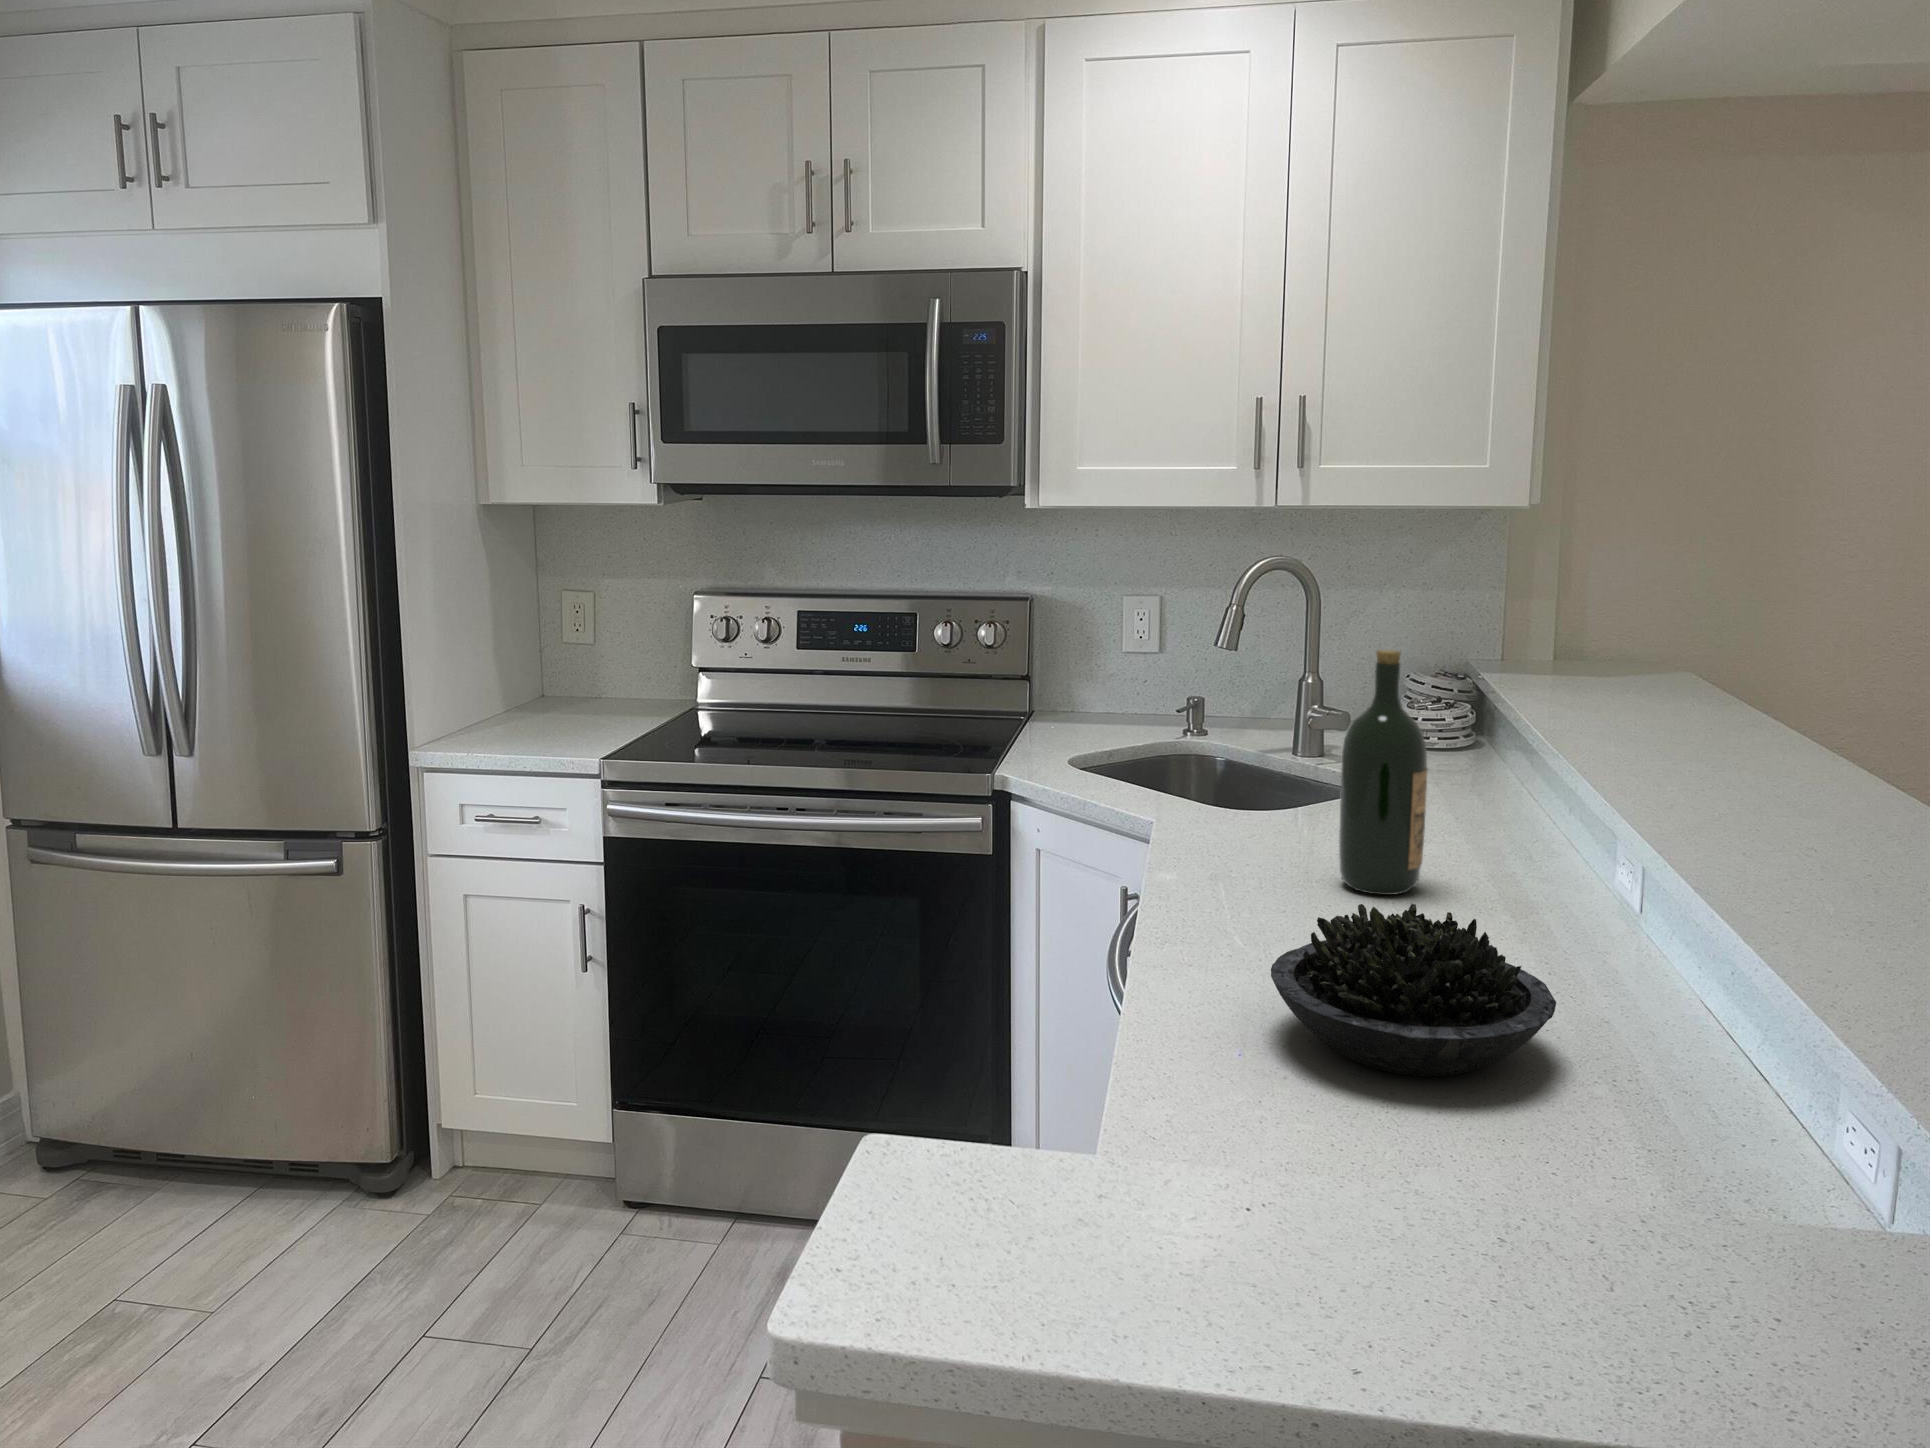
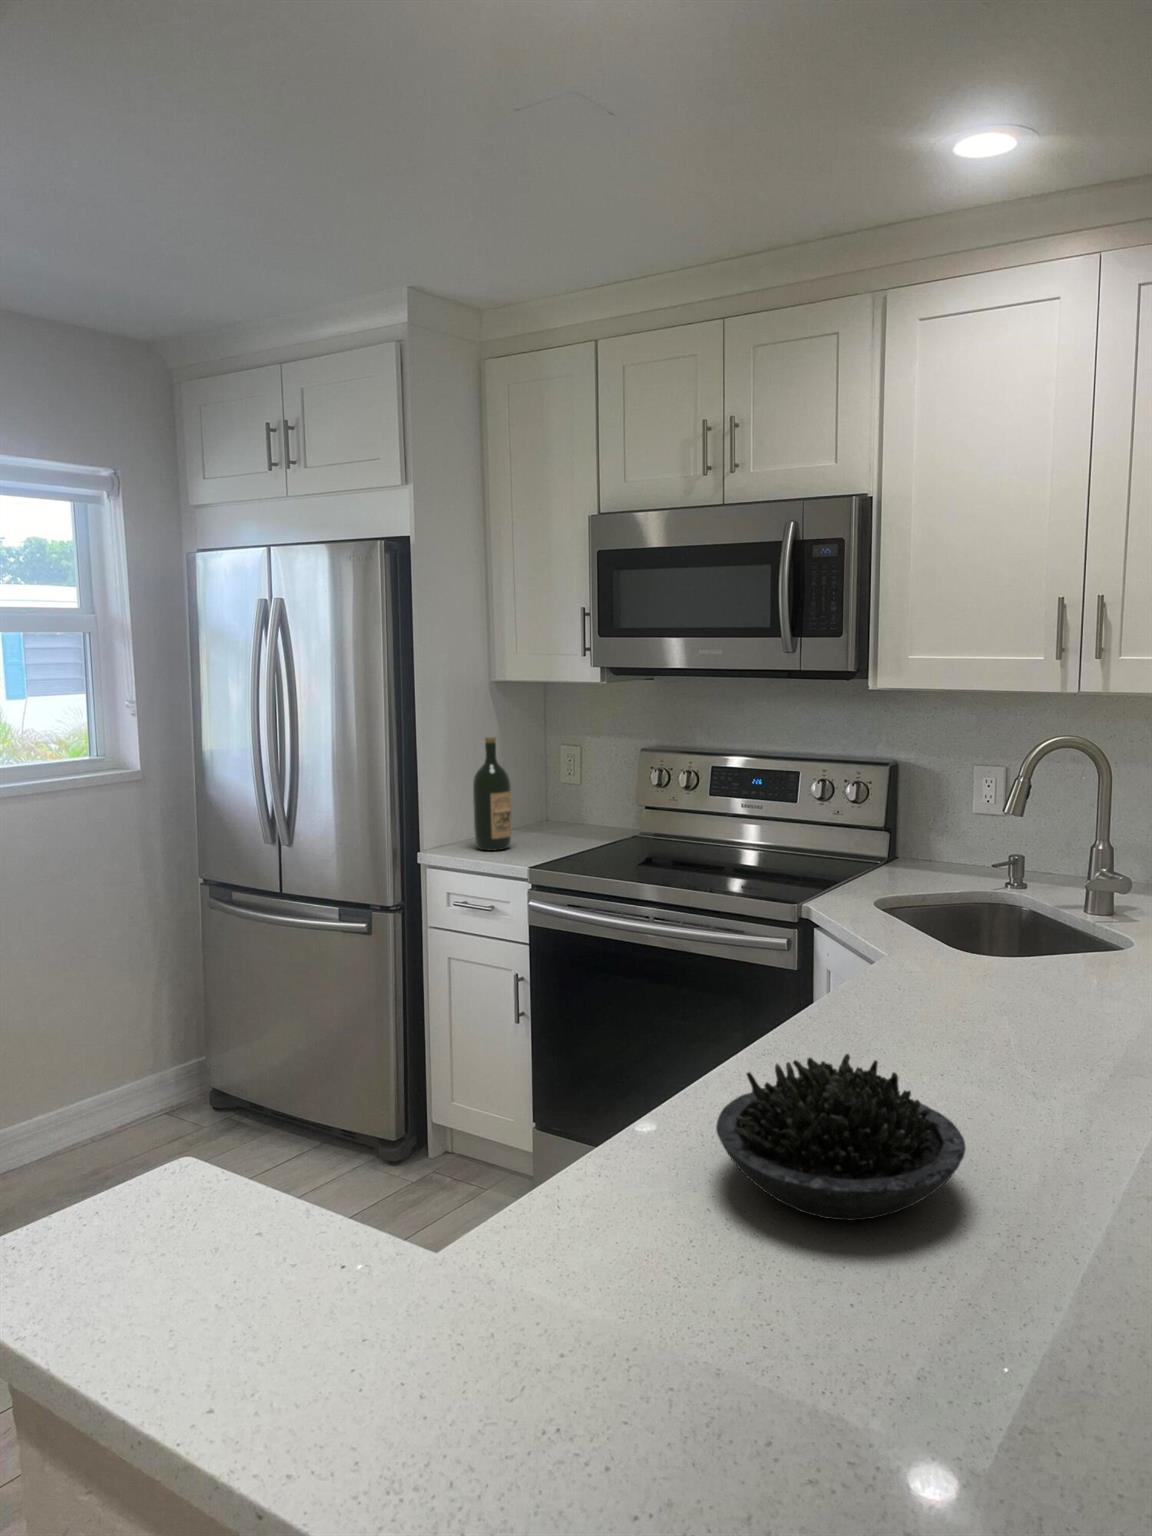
wine bottle: present [1339,650,1428,895] -> present [473,737,512,850]

